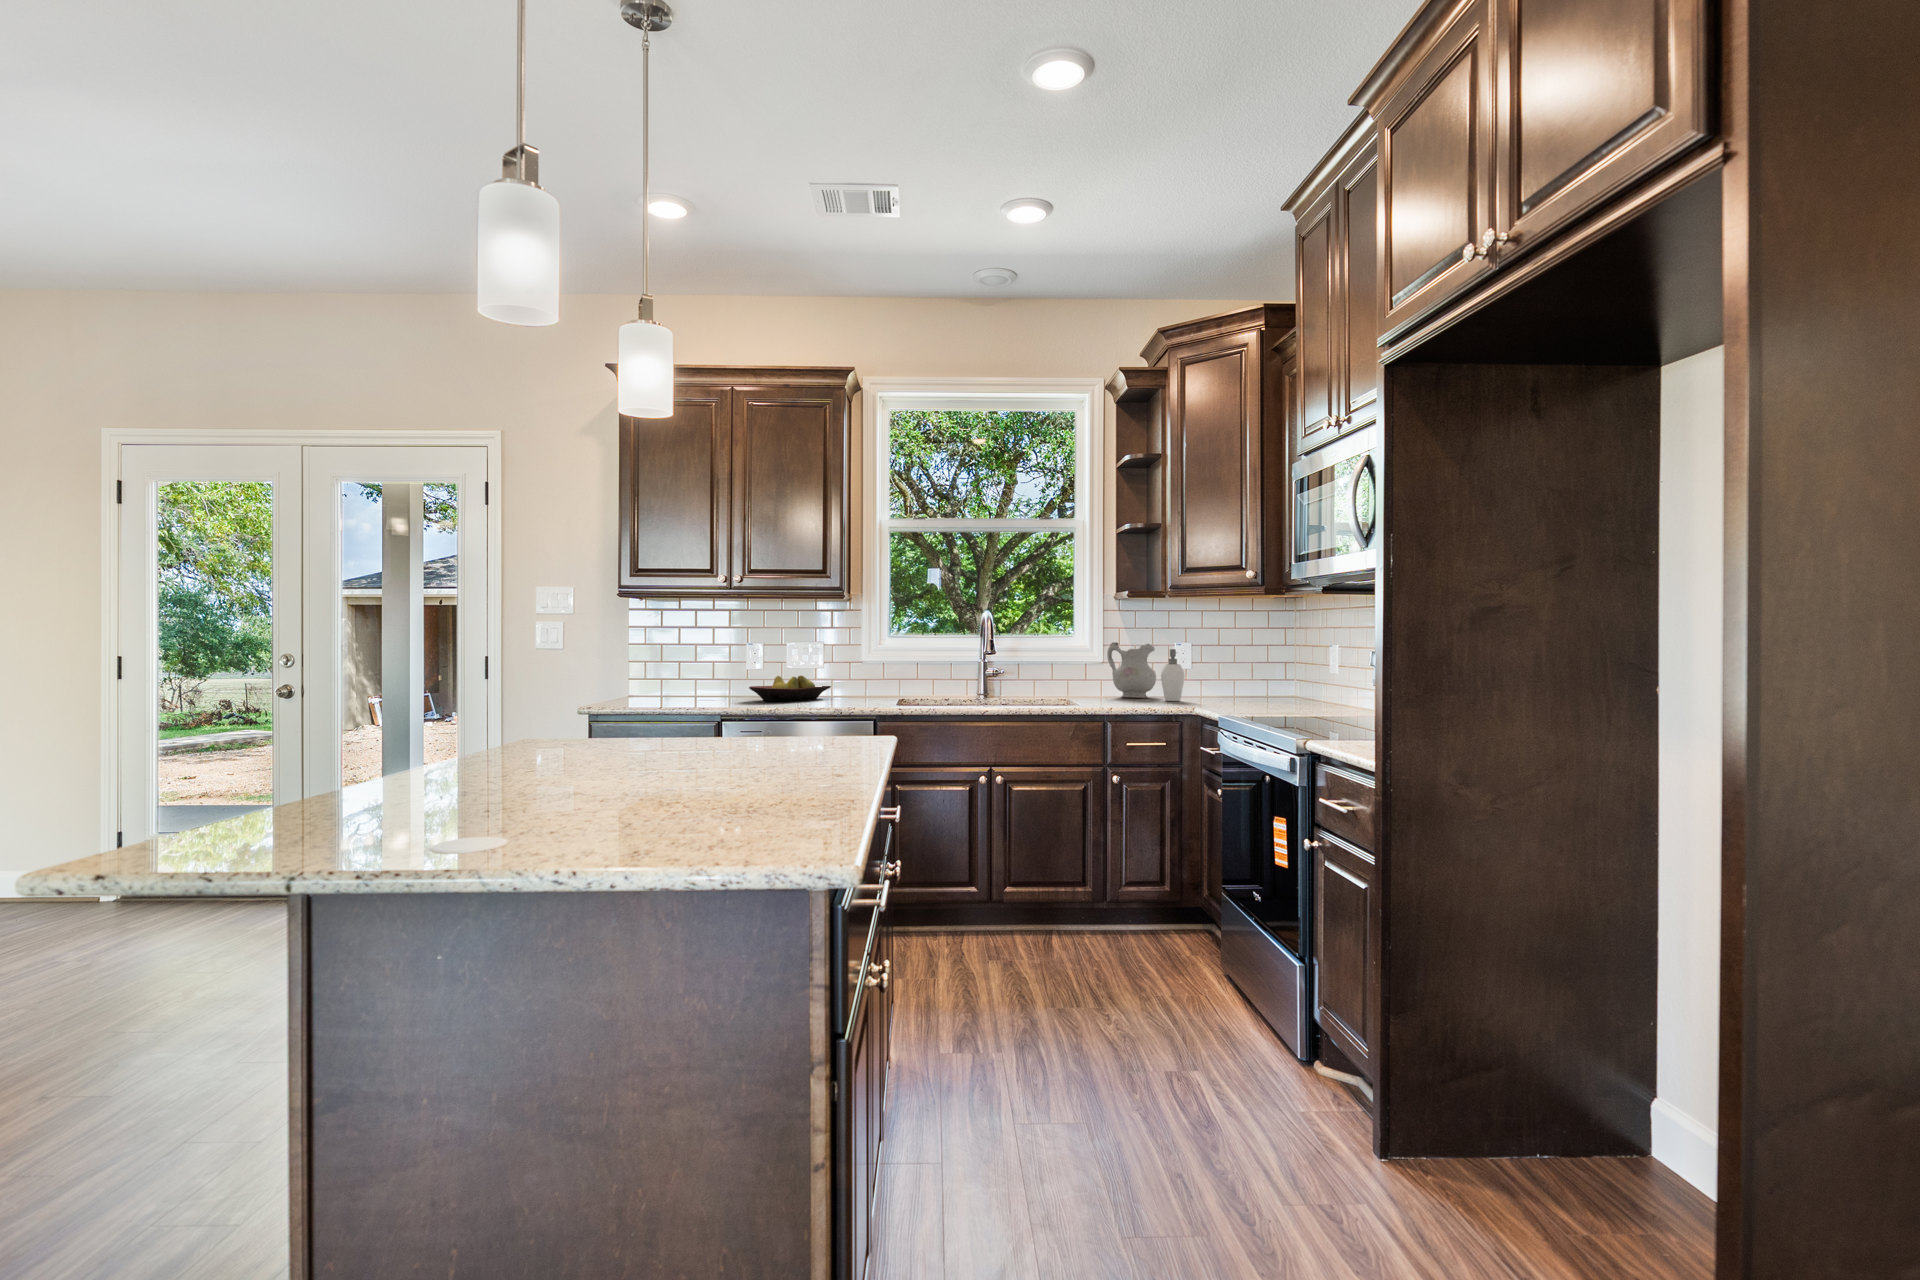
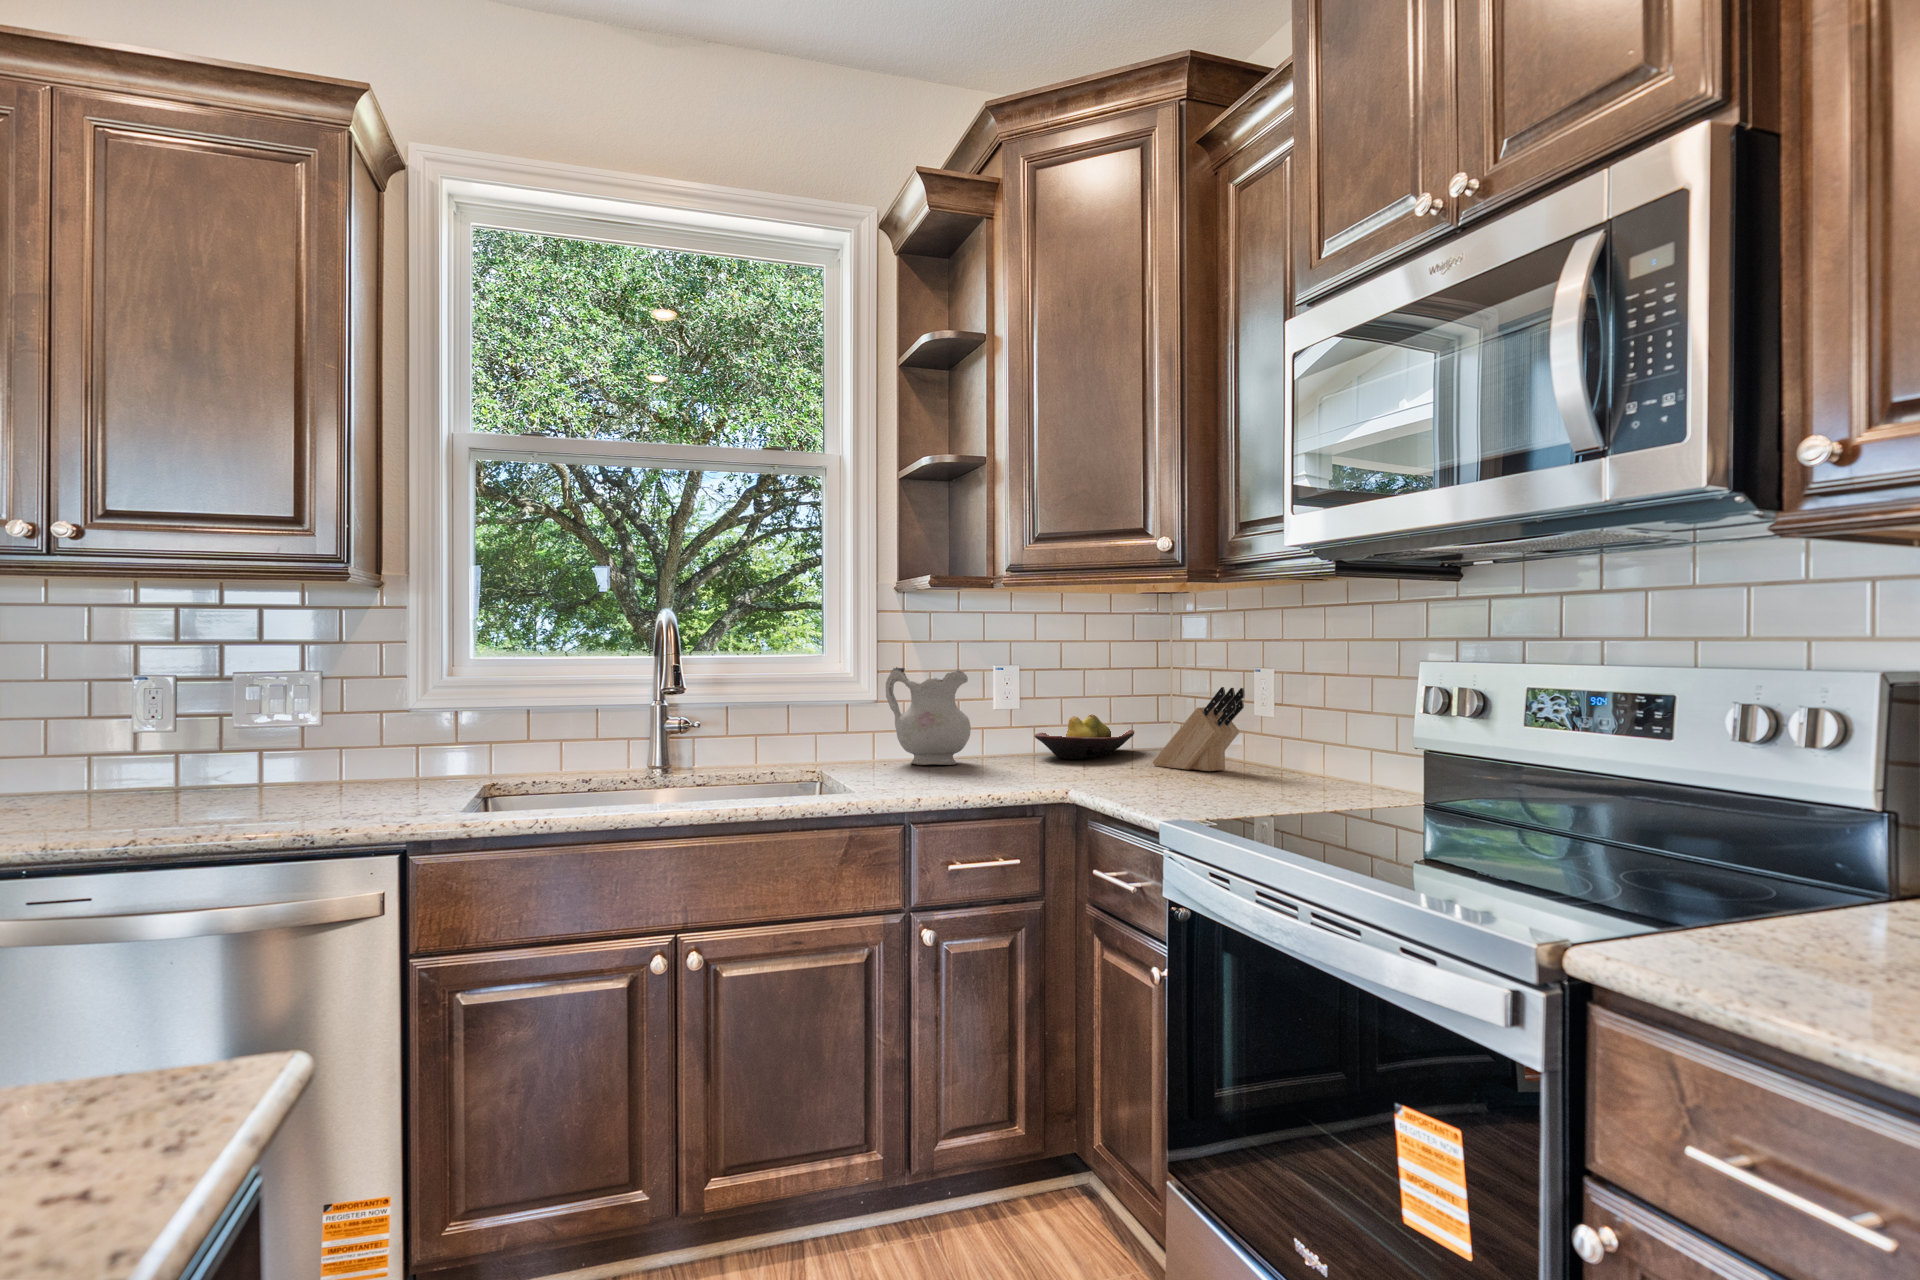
soap dispenser: present [1161,649,1184,701] -> none [987,680,1035,772]
knife block: none [1263,654,1313,703] -> present [1152,687,1244,771]
fruit bowl: present [749,675,831,701] -> present [1035,714,1134,759]

